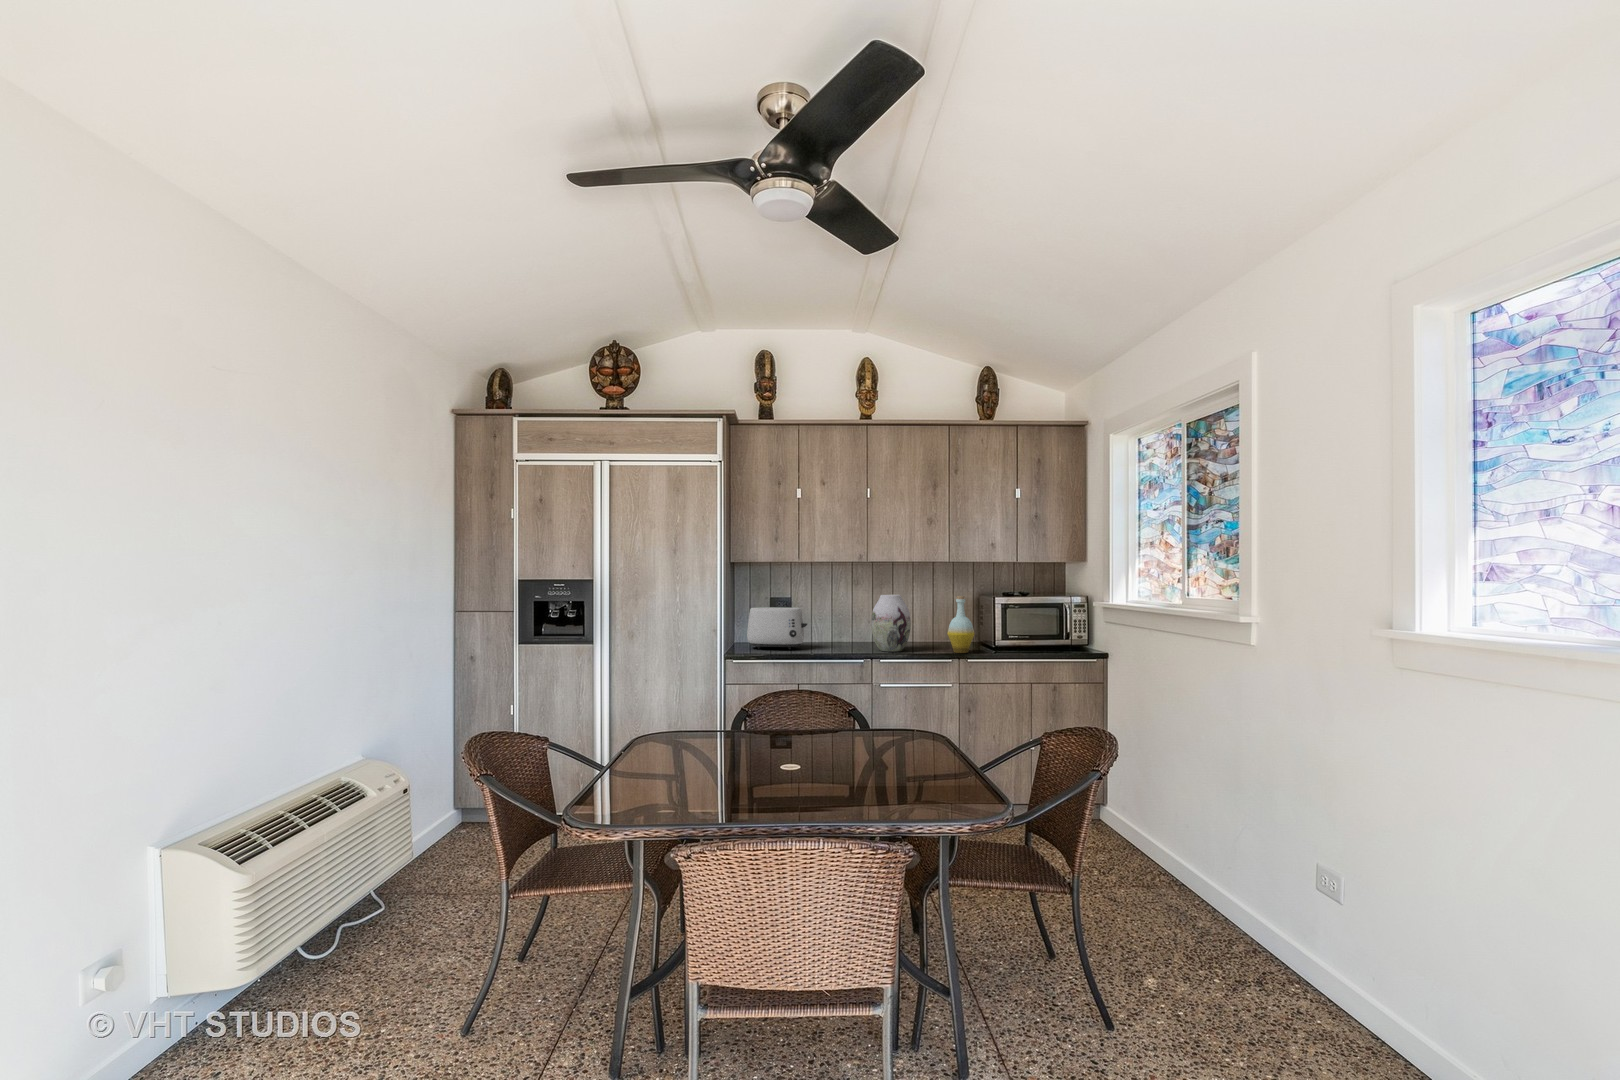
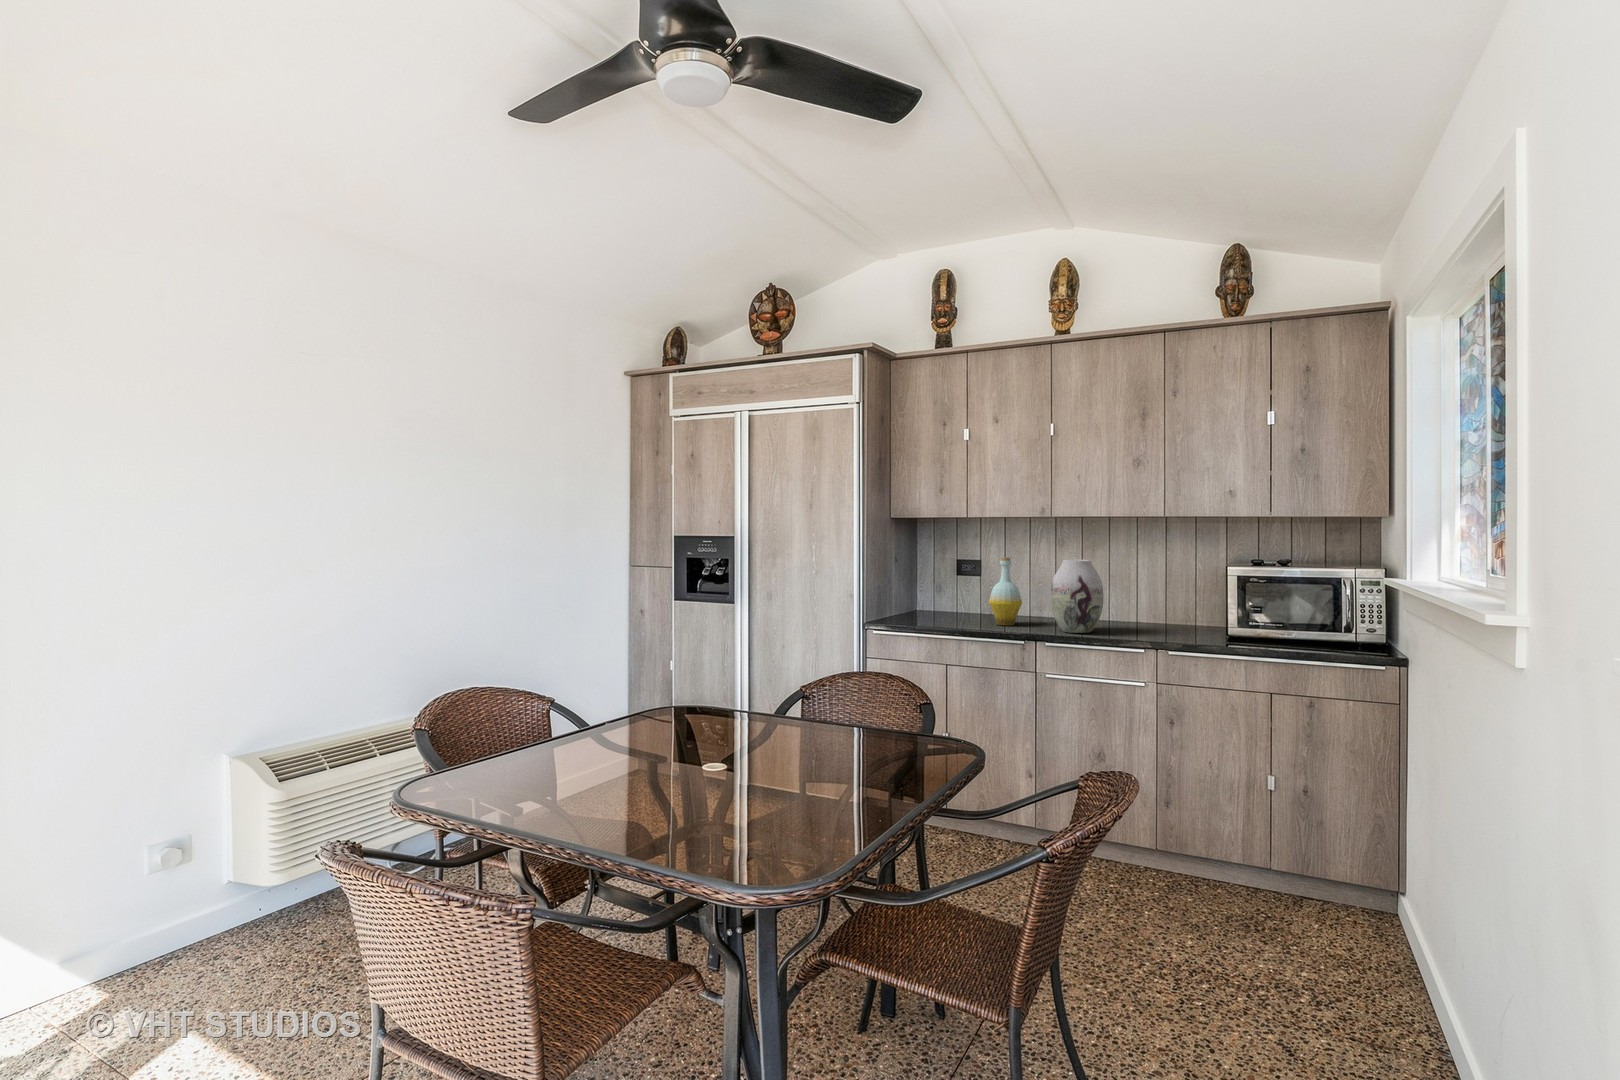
bottle: present [947,596,974,653] -> present [989,557,1022,625]
toaster: present [747,607,807,649] -> none [912,571,977,622]

